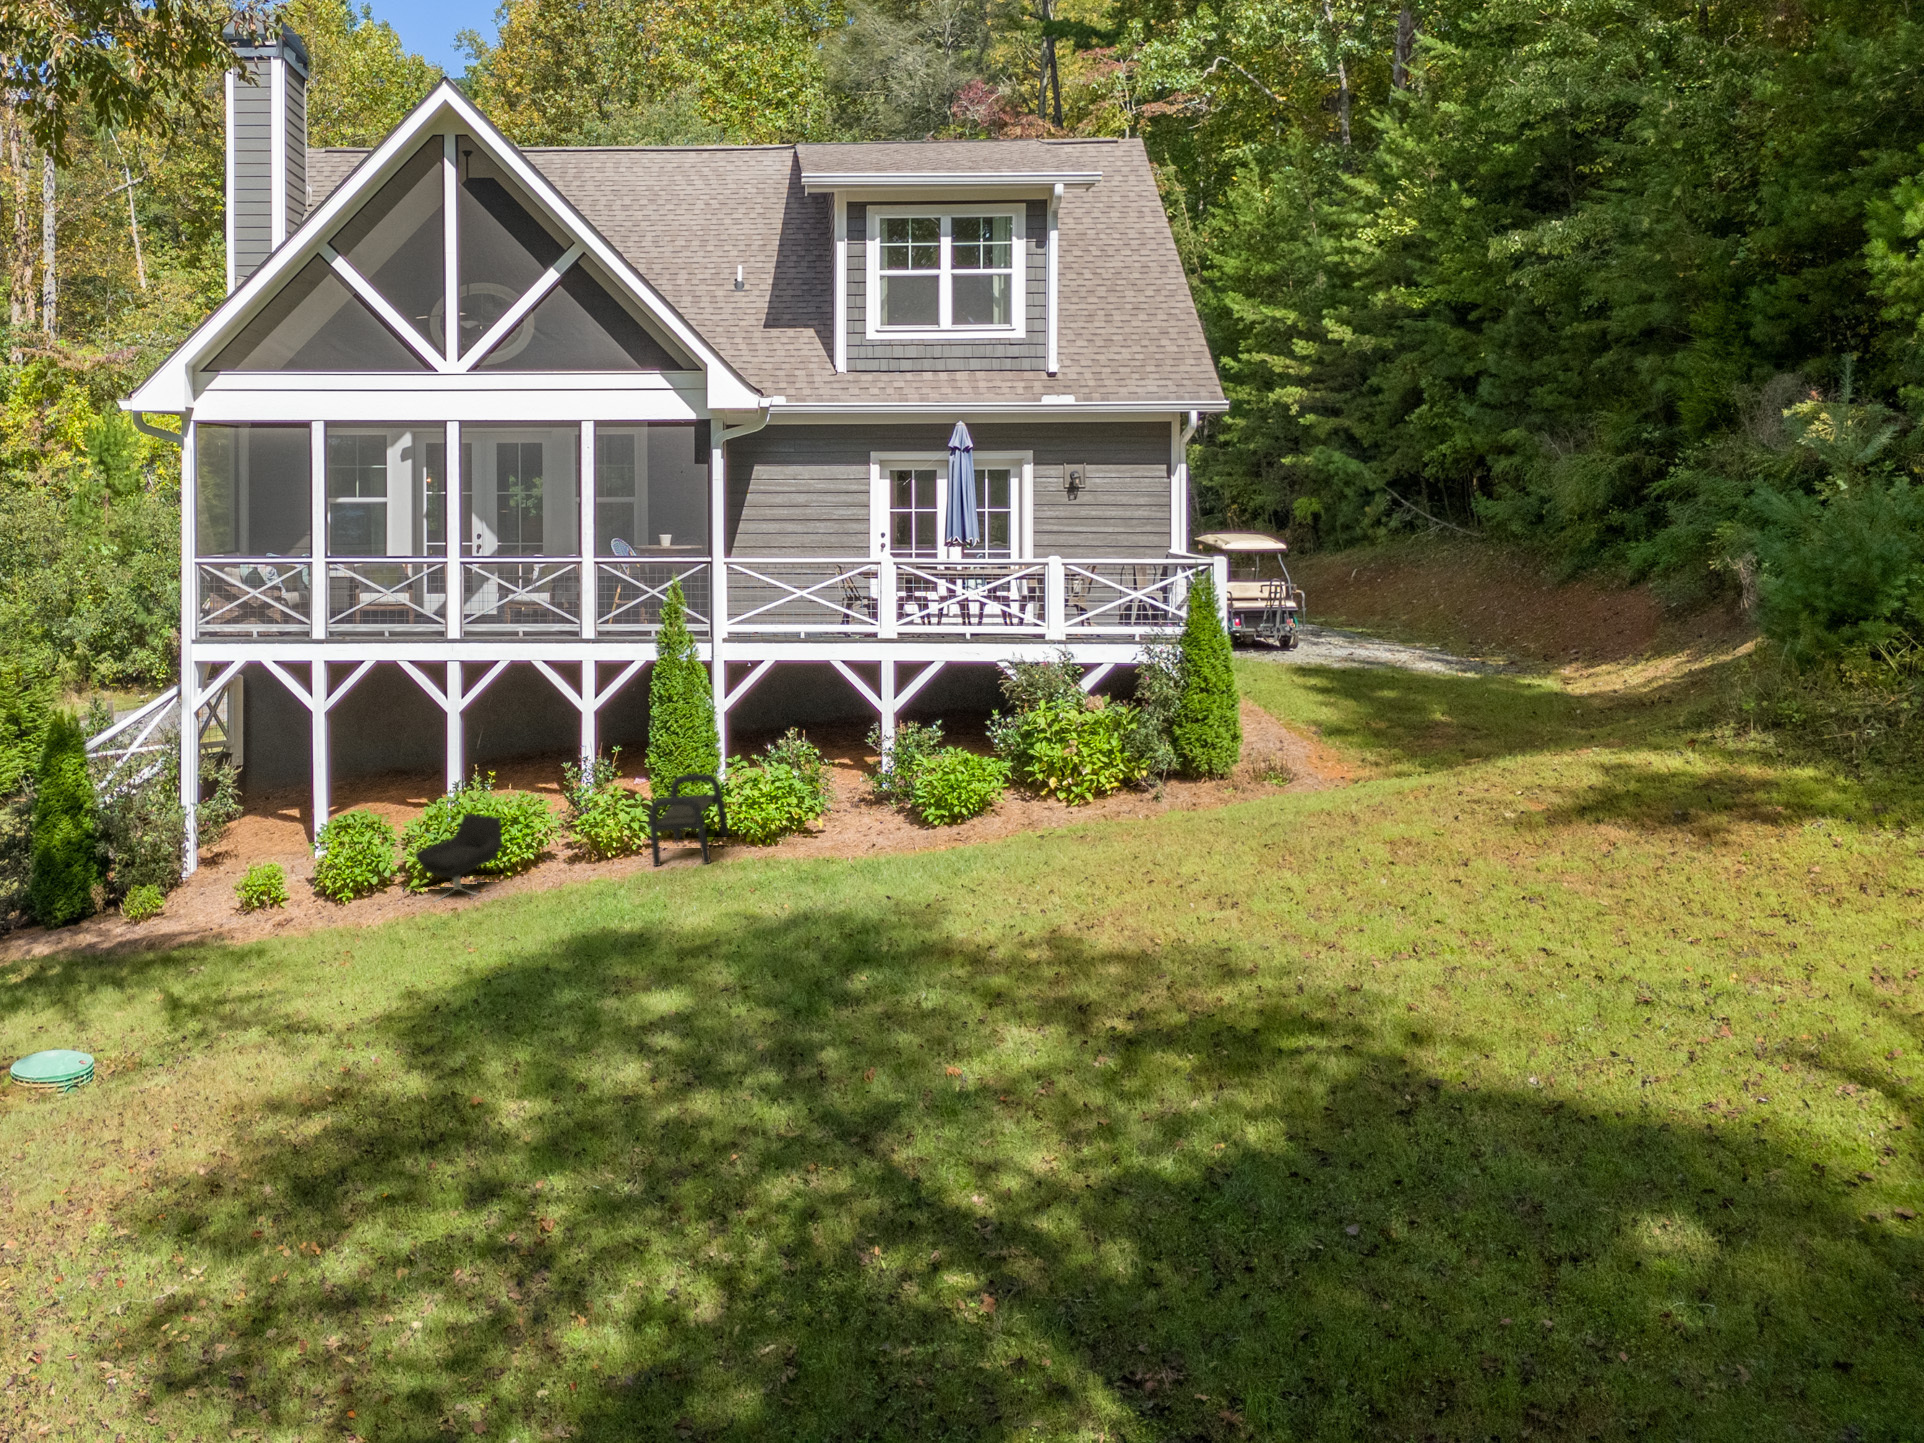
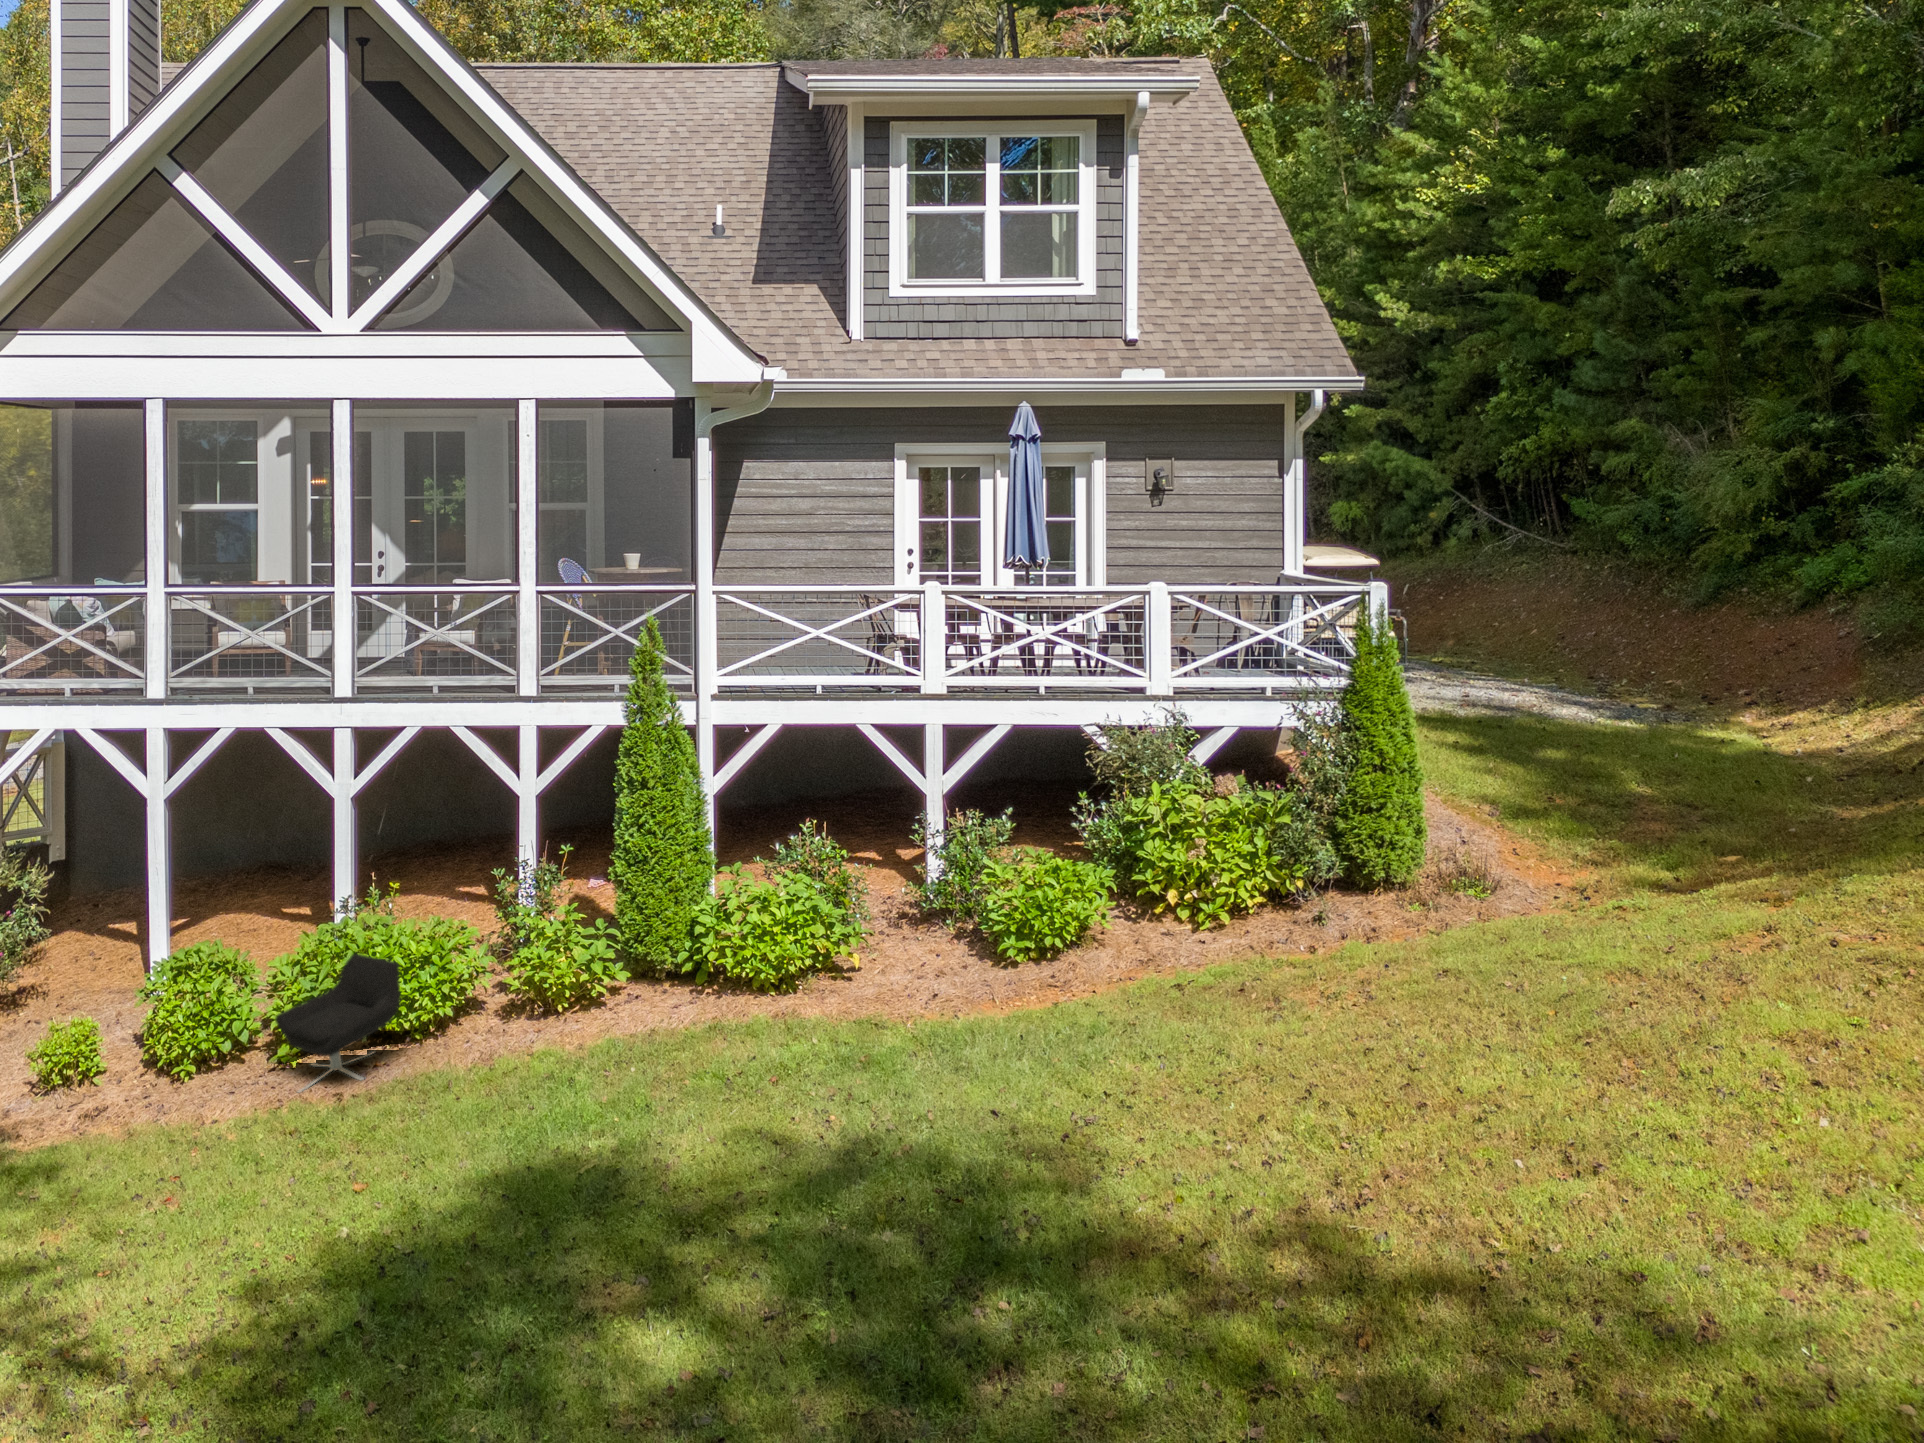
bench: present [649,774,729,866] -> none [612,891,724,1032]

